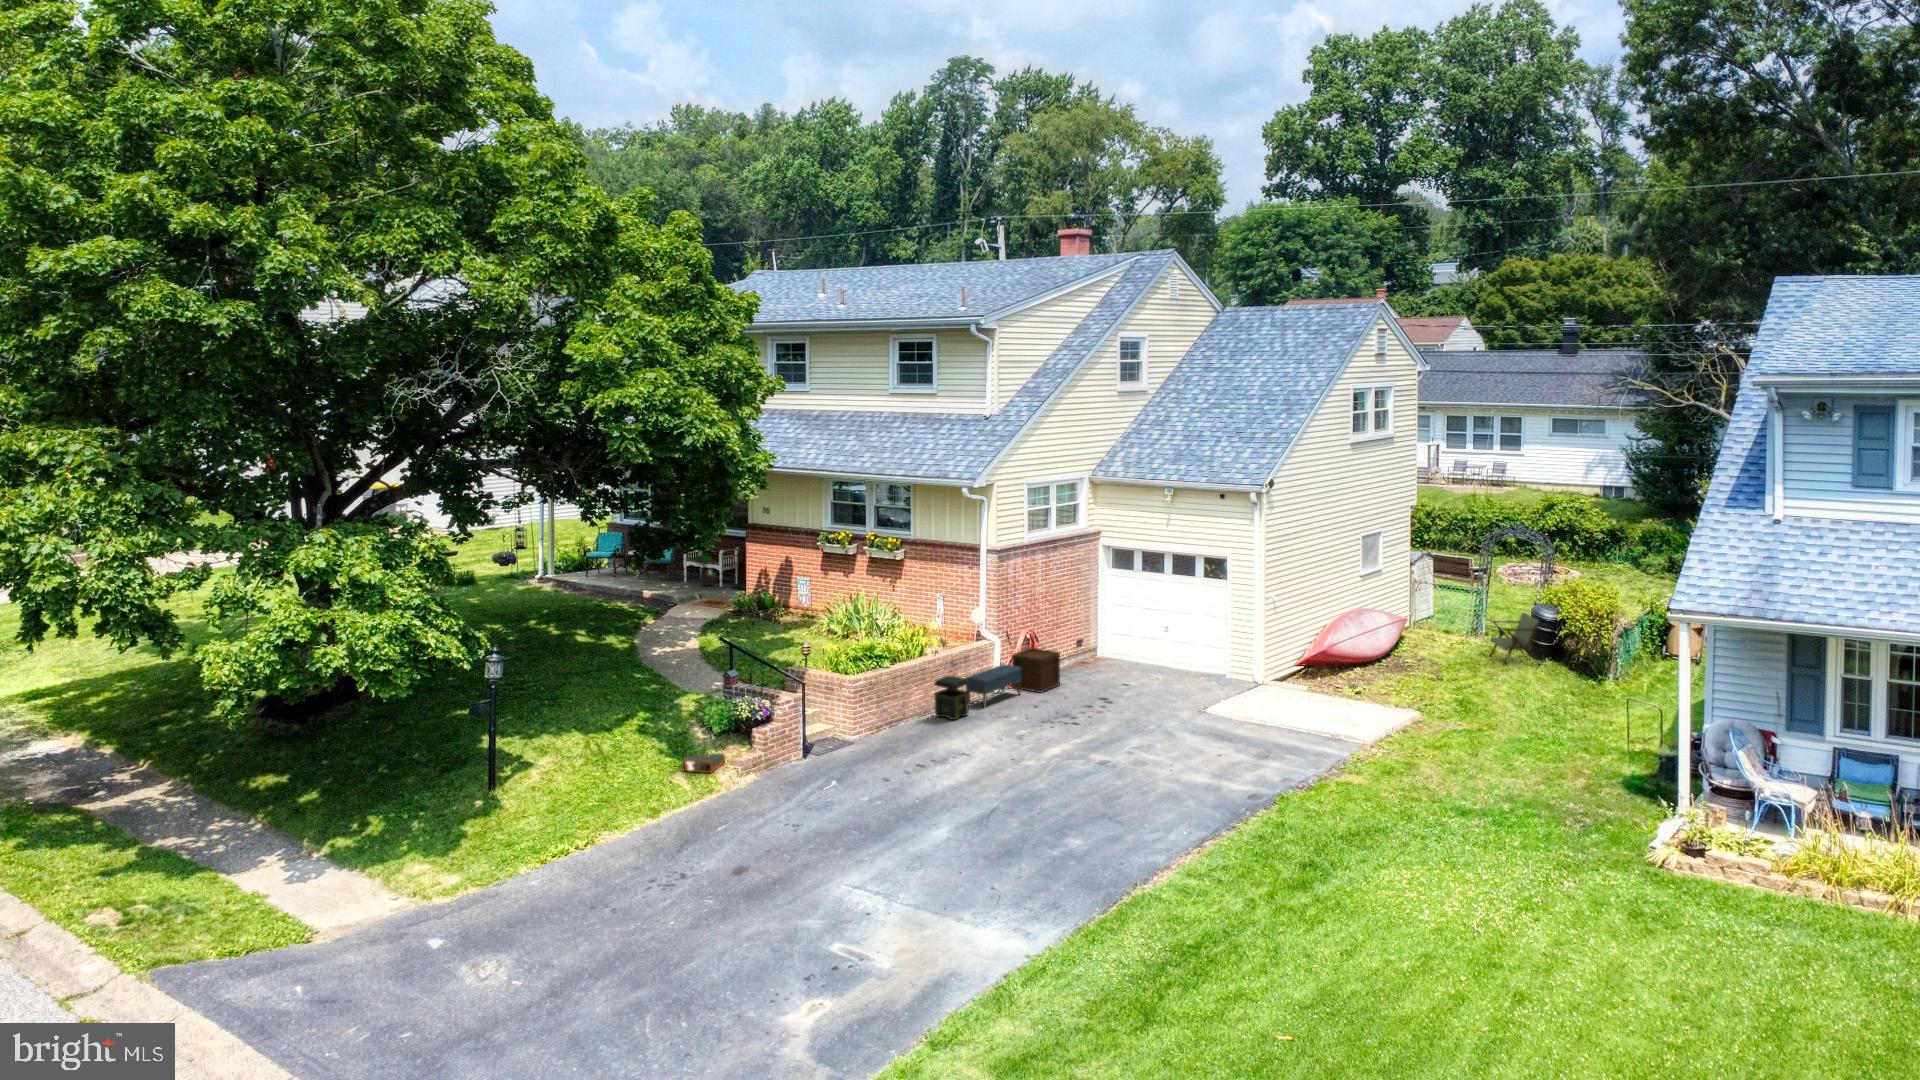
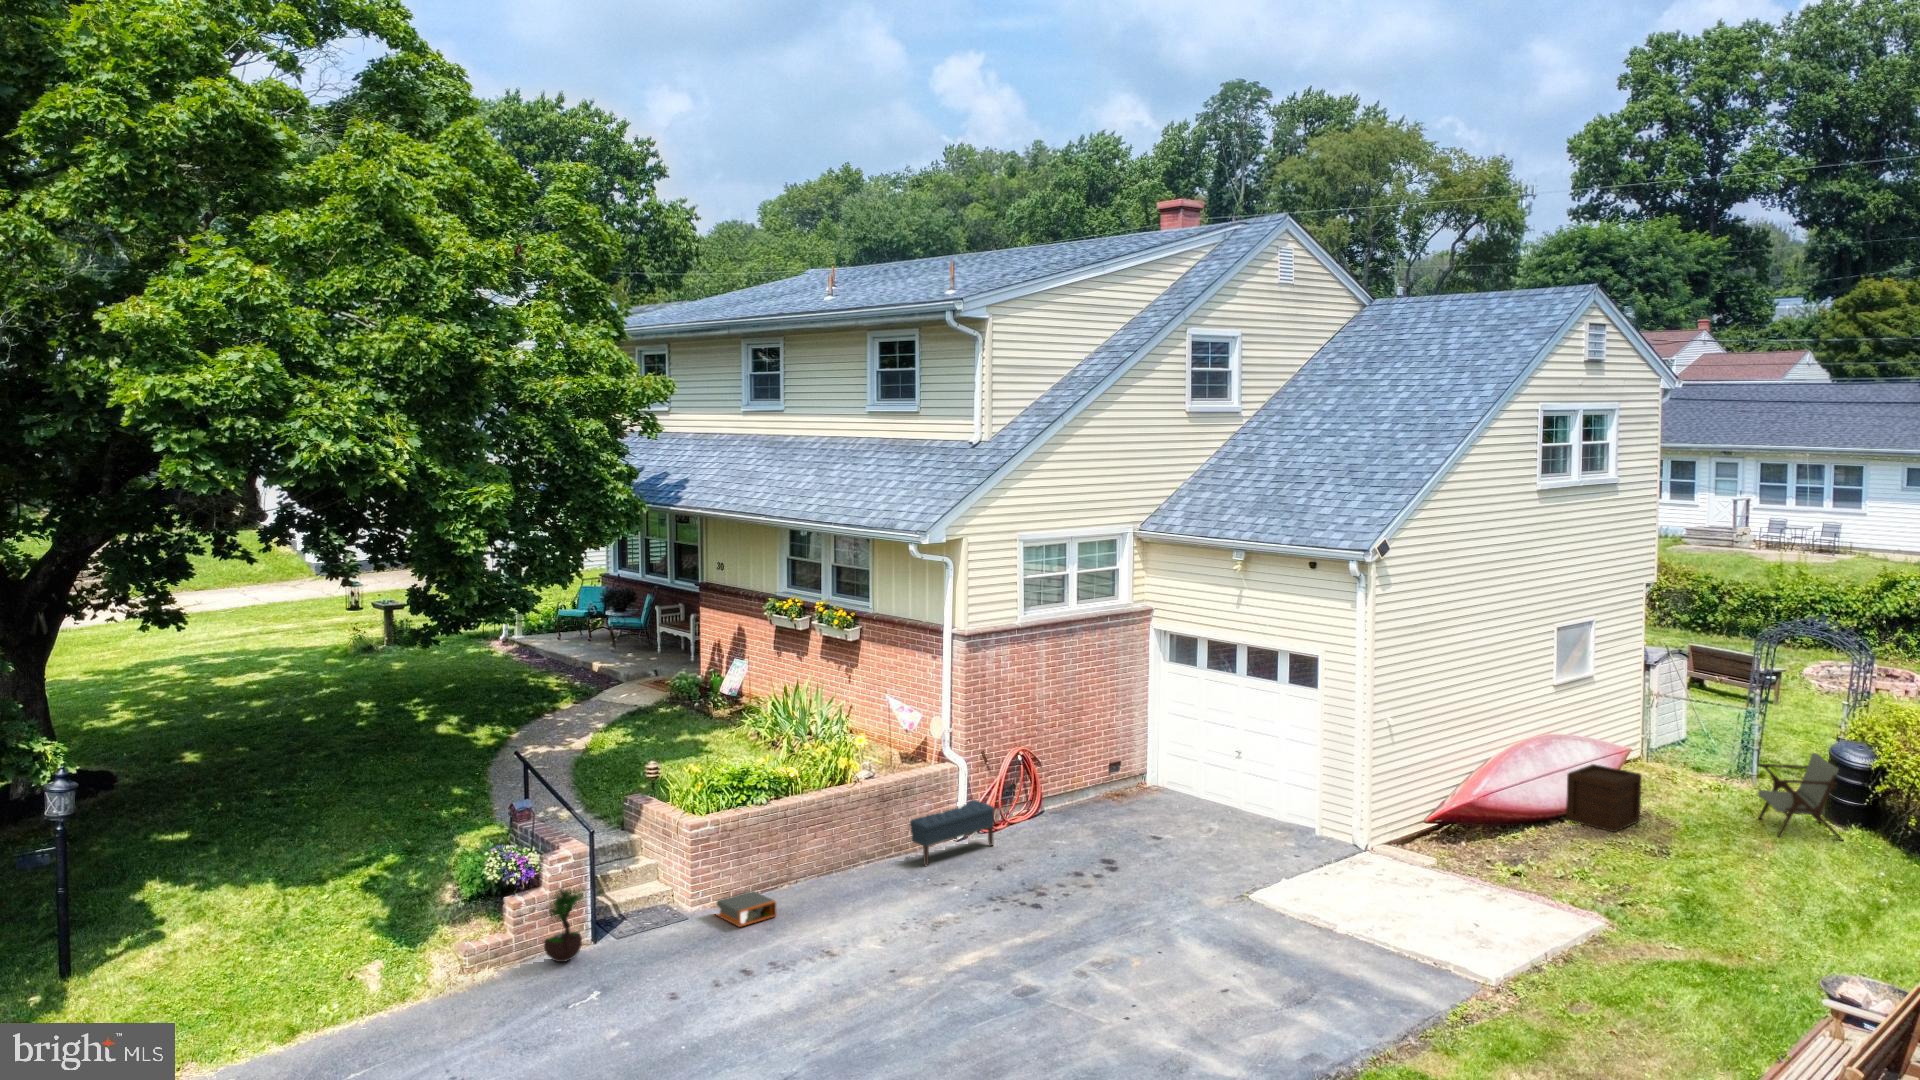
potted tree: present [694,553,716,585] -> present [544,884,585,962]
wooden crate: present [1012,648,1060,693] -> present [1566,764,1642,832]
toolbox: present [934,676,969,720] -> none [843,817,894,885]
storage box: present [682,754,725,773] -> present [716,891,776,927]

